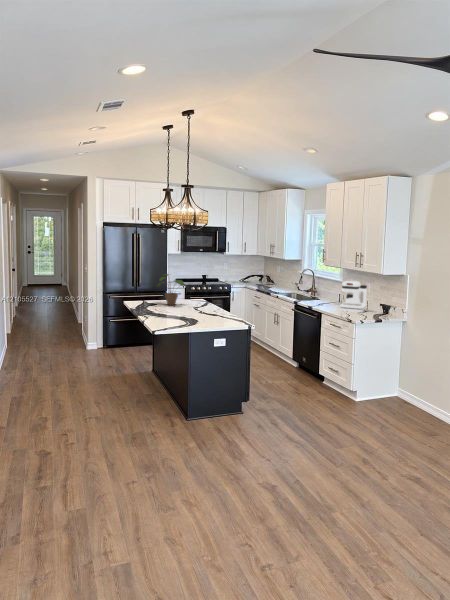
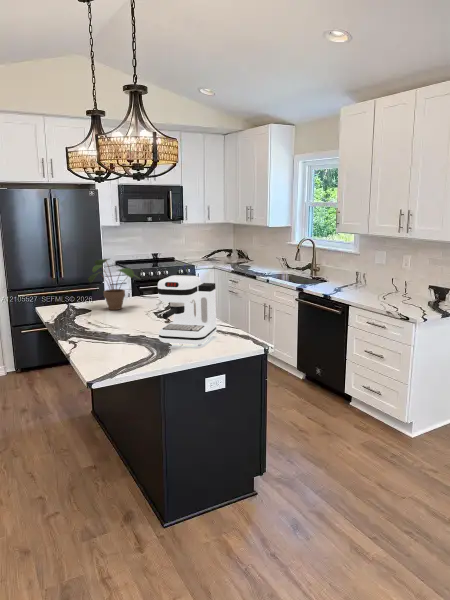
coffee maker: present [340,281,367,312] -> present [158,275,217,345]

